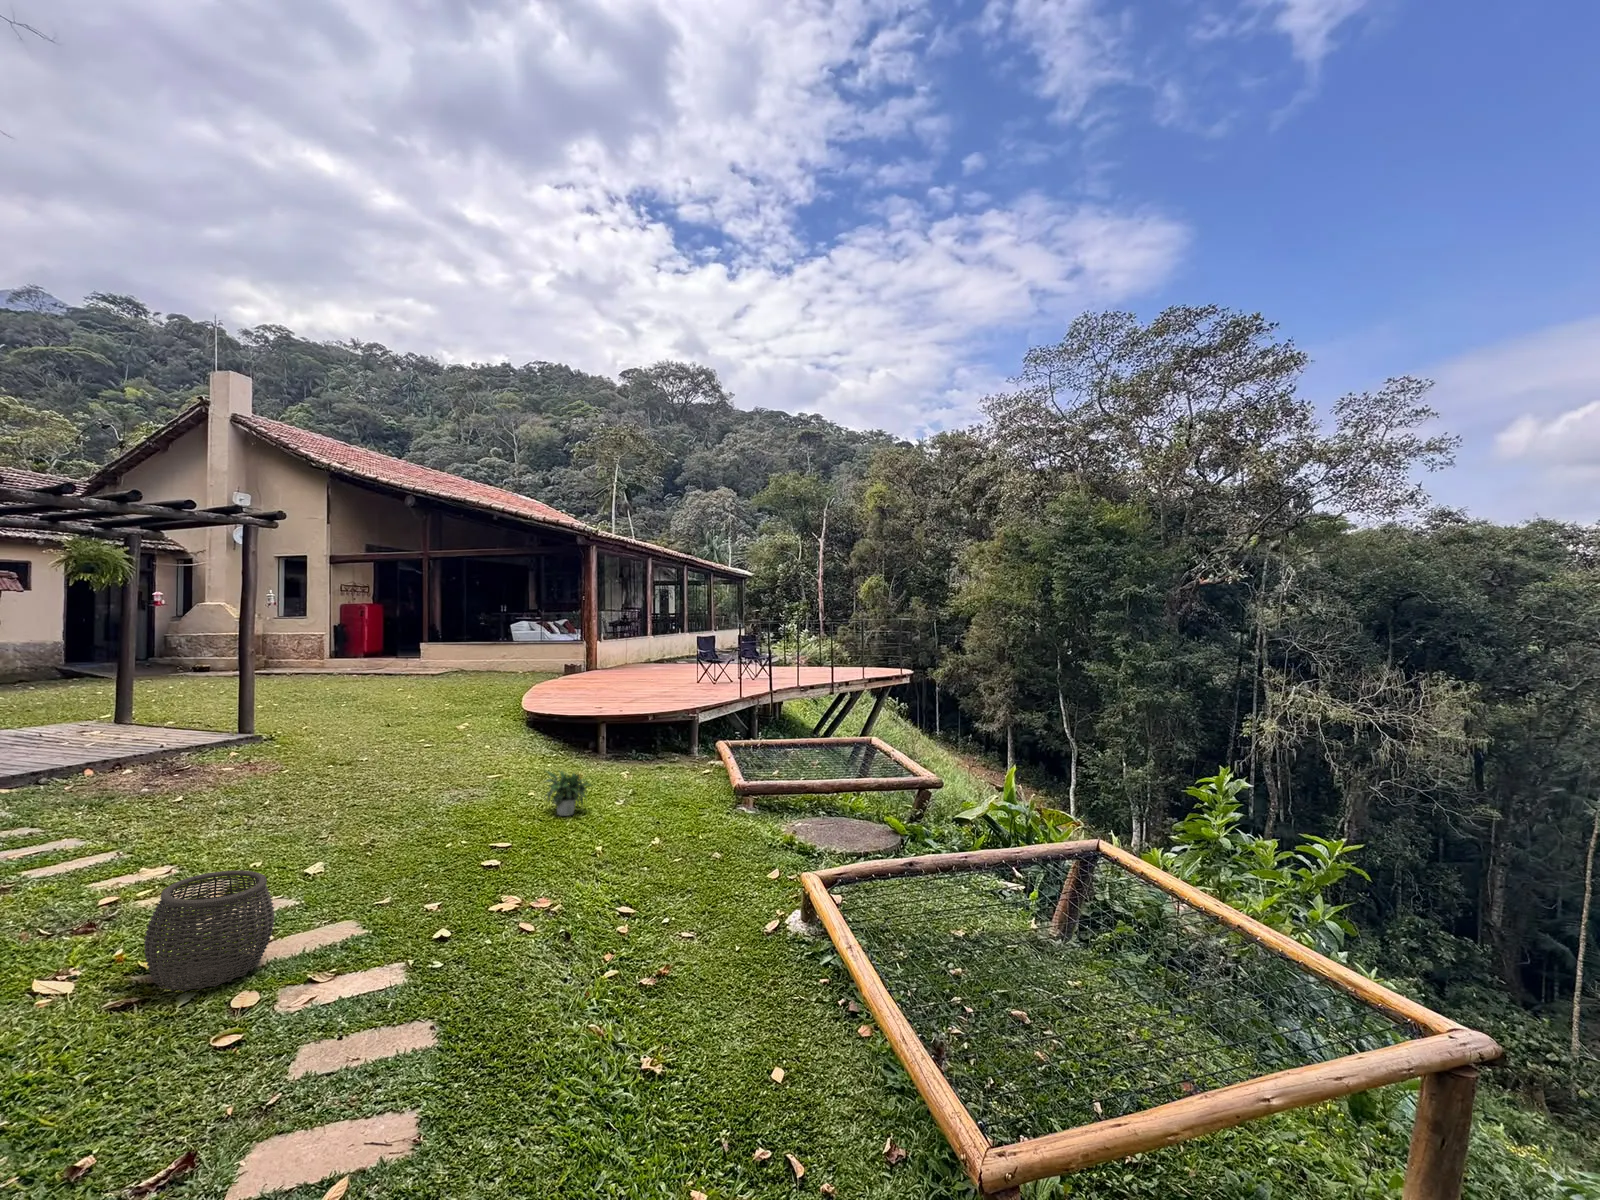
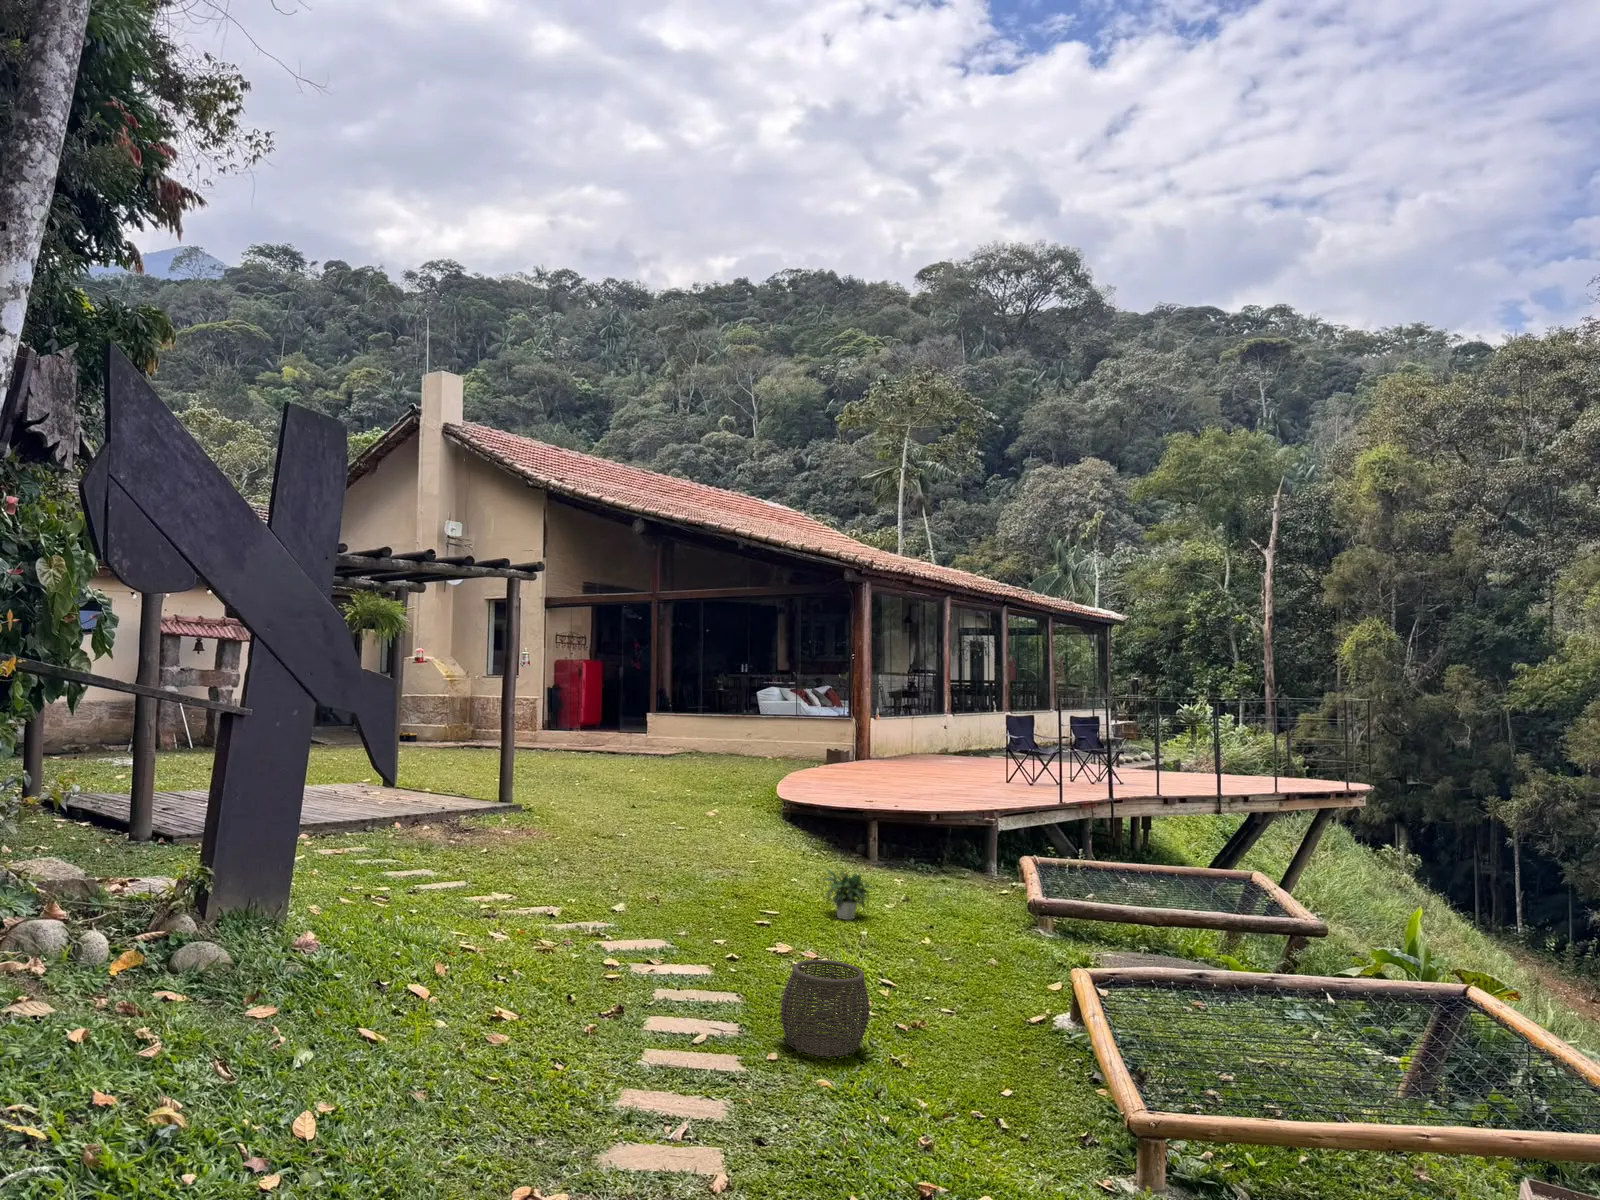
woven basket: present [144,870,275,992] -> present [780,960,870,1057]

